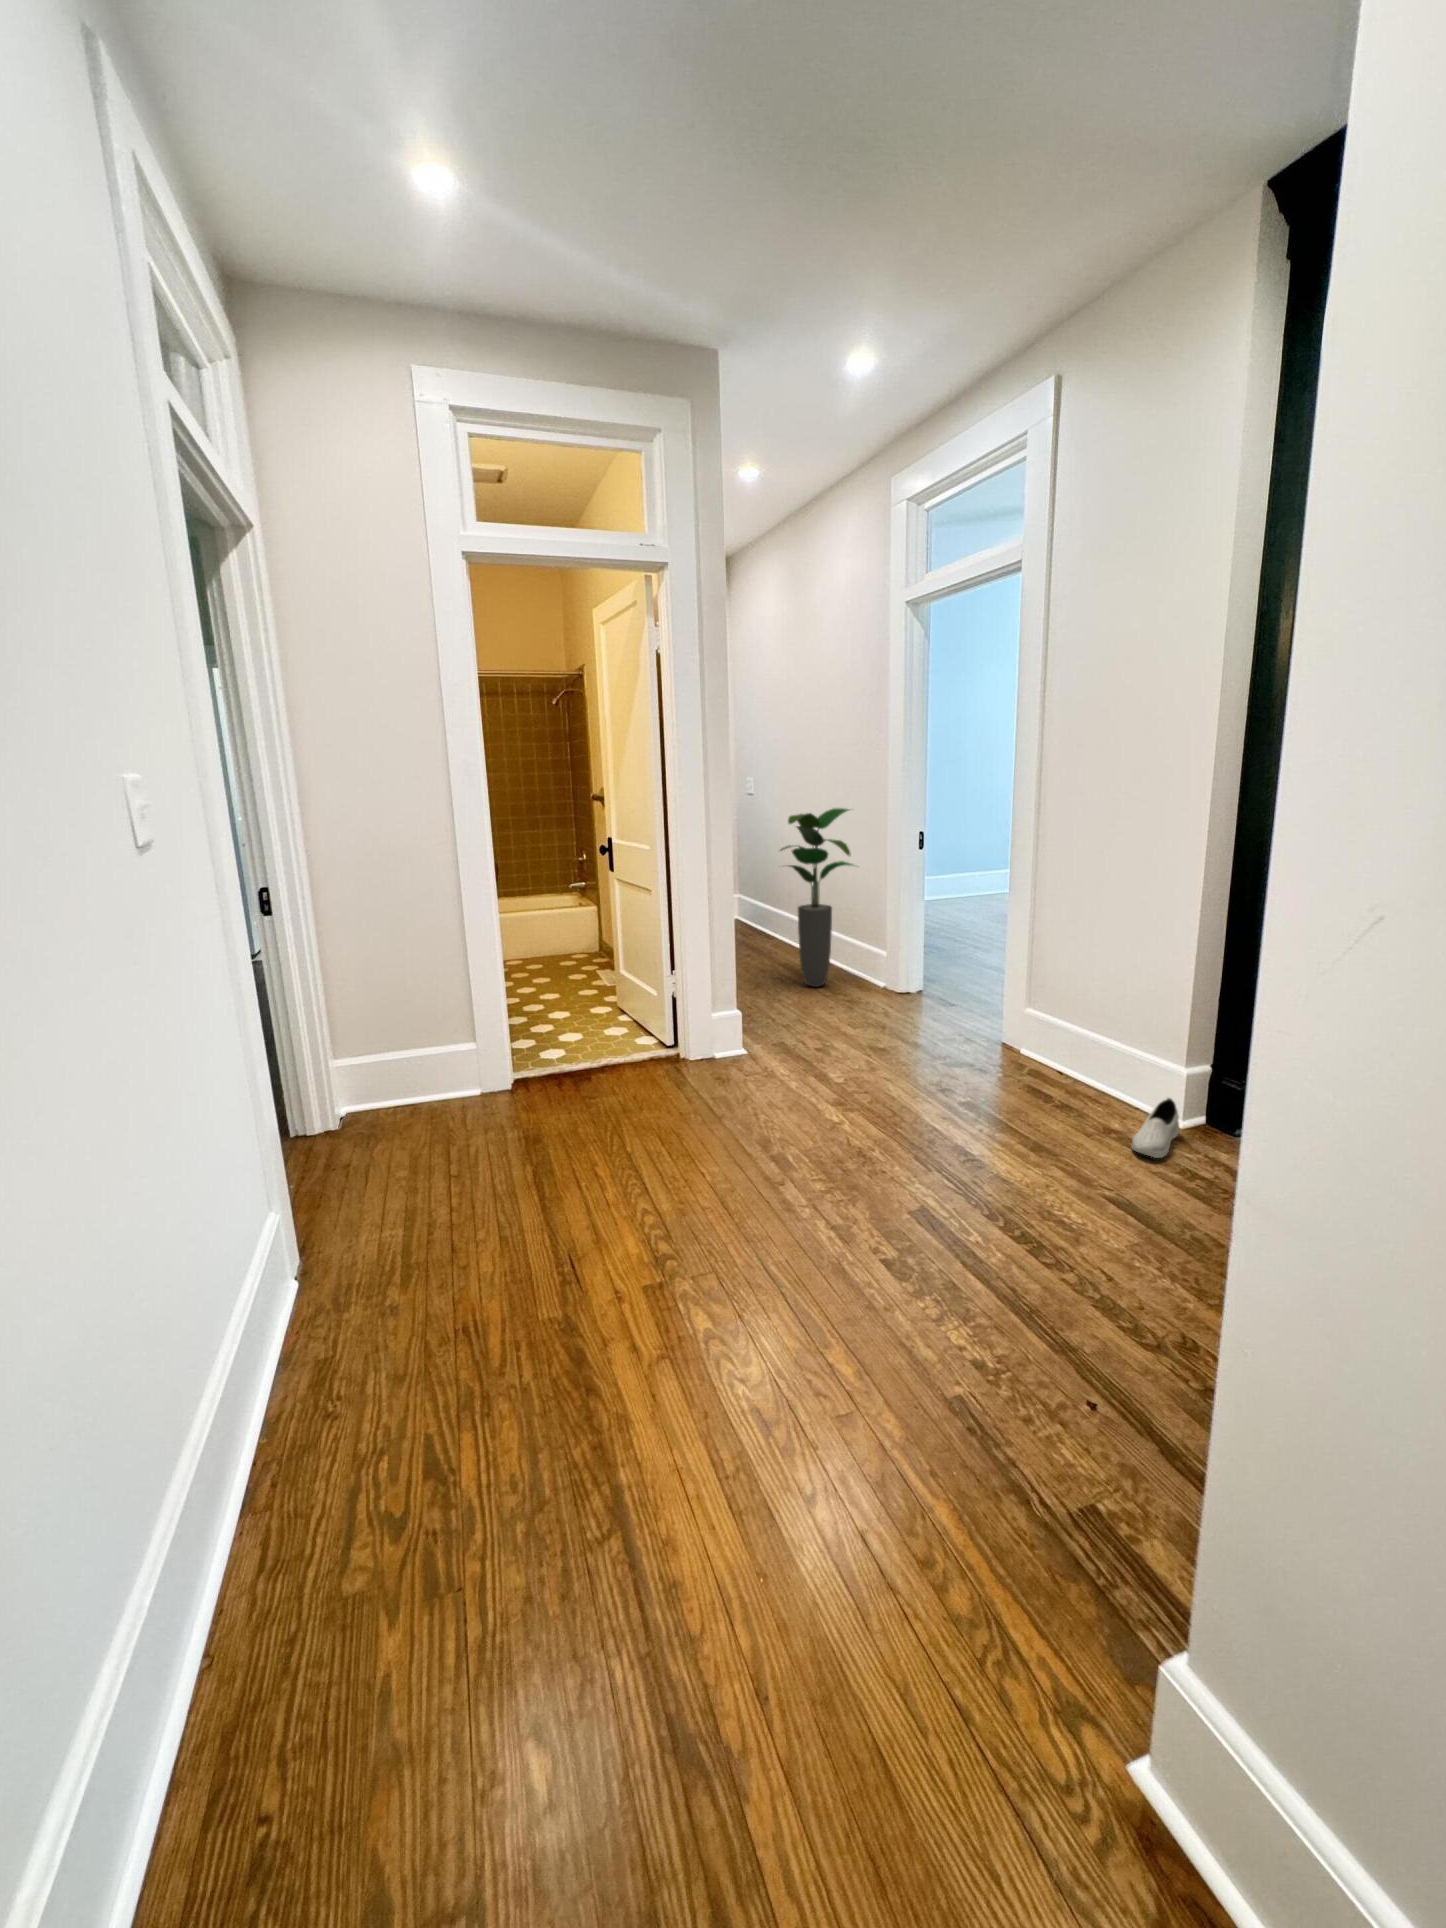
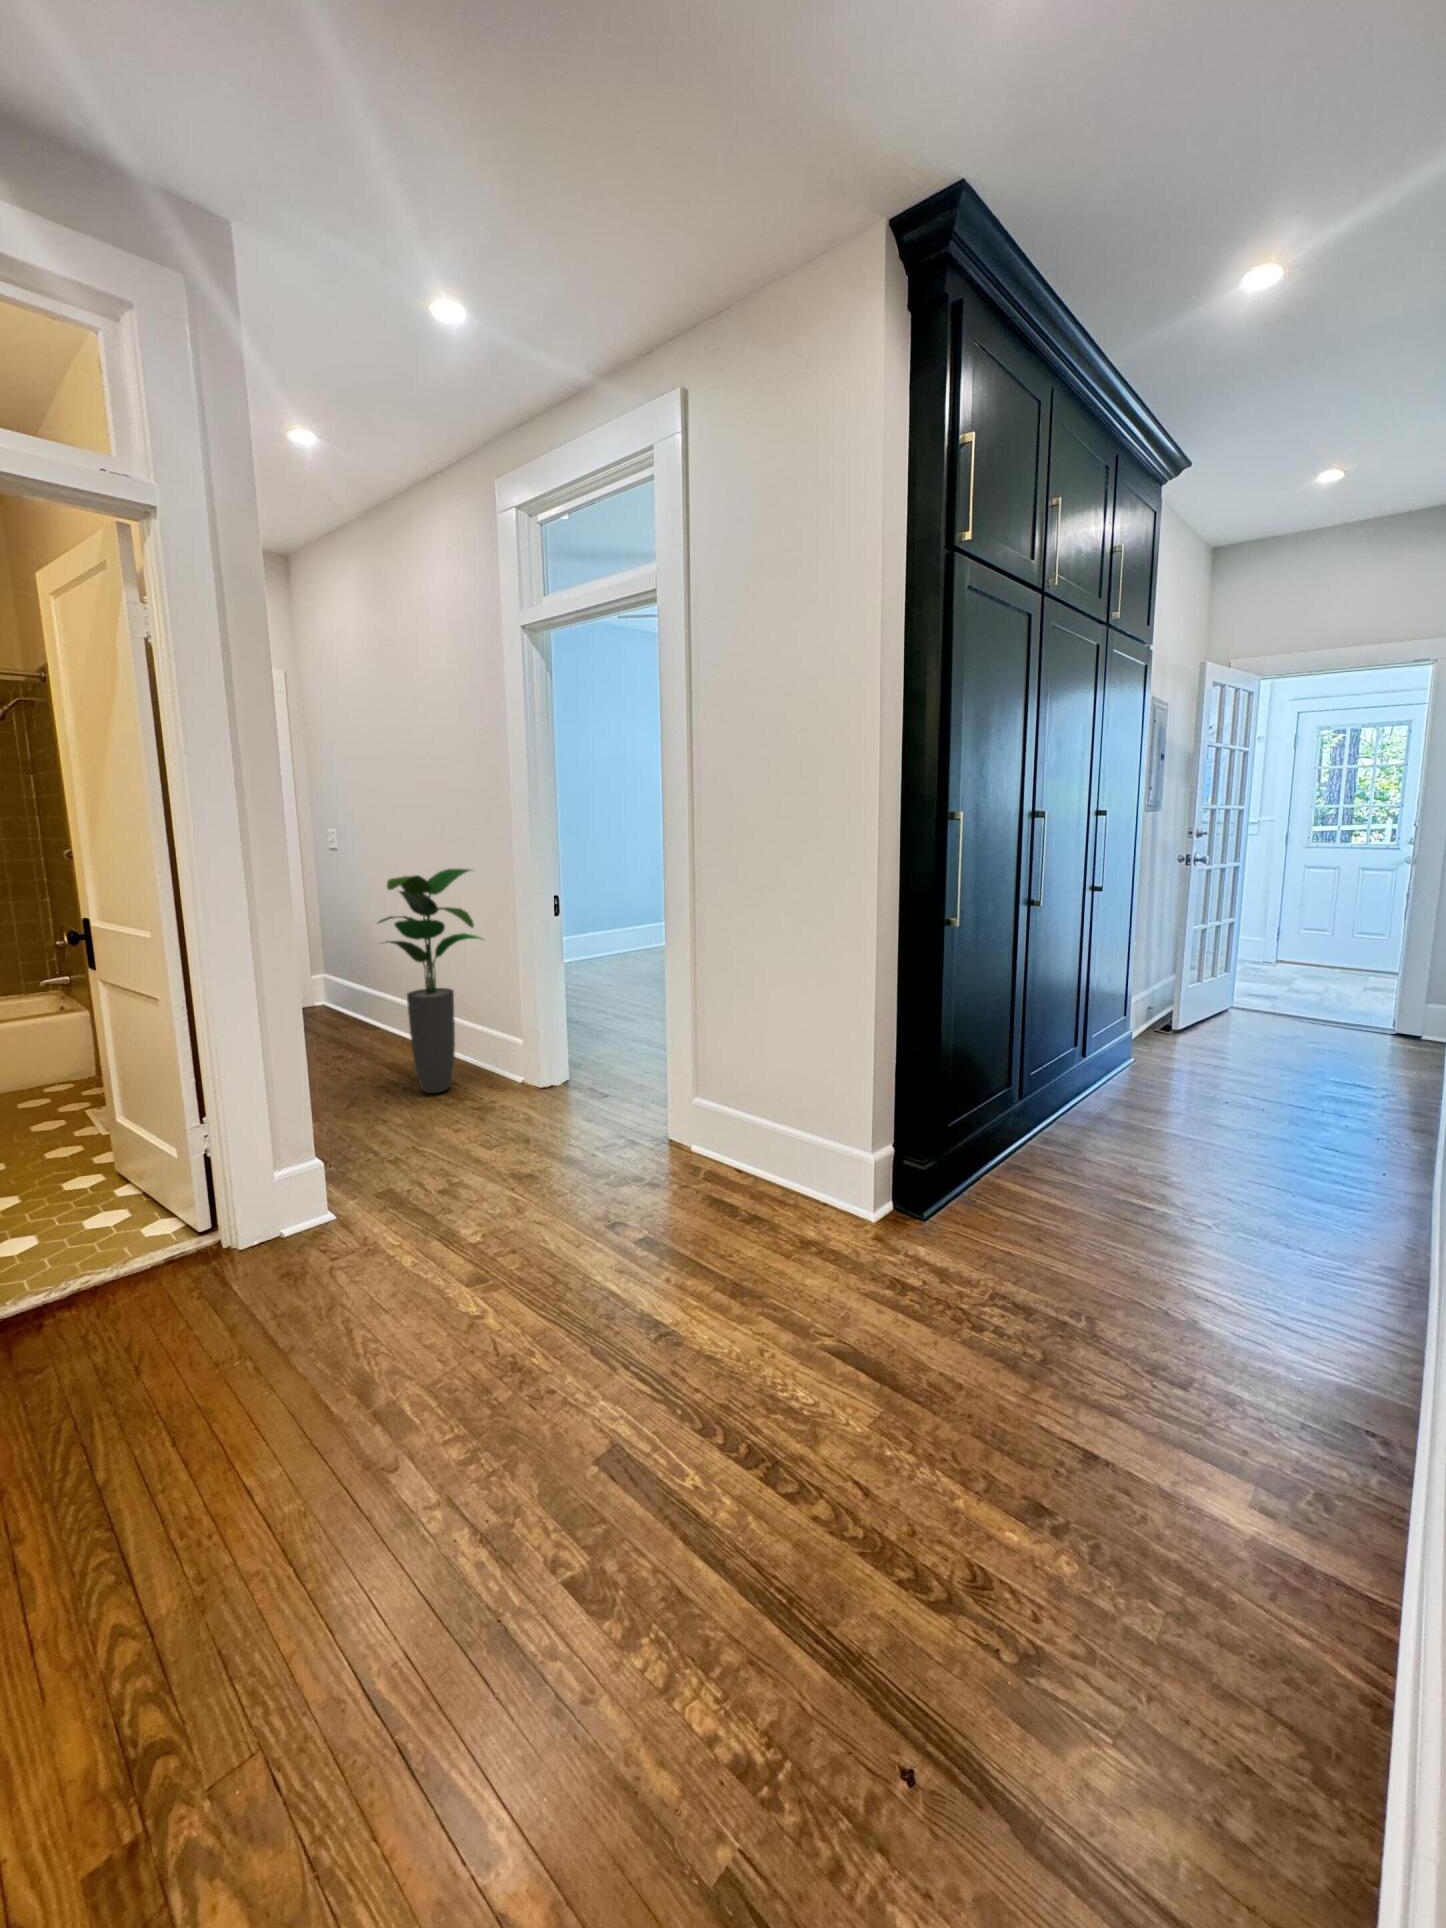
shoe: present [1131,1098,1179,1158] -> none [833,1191,872,1272]

